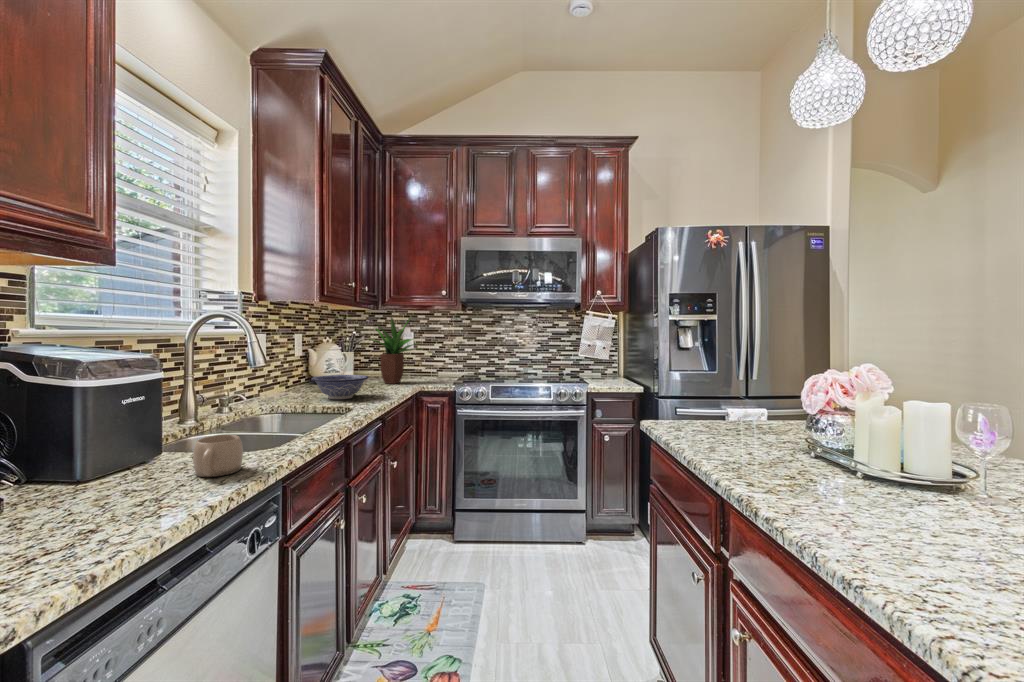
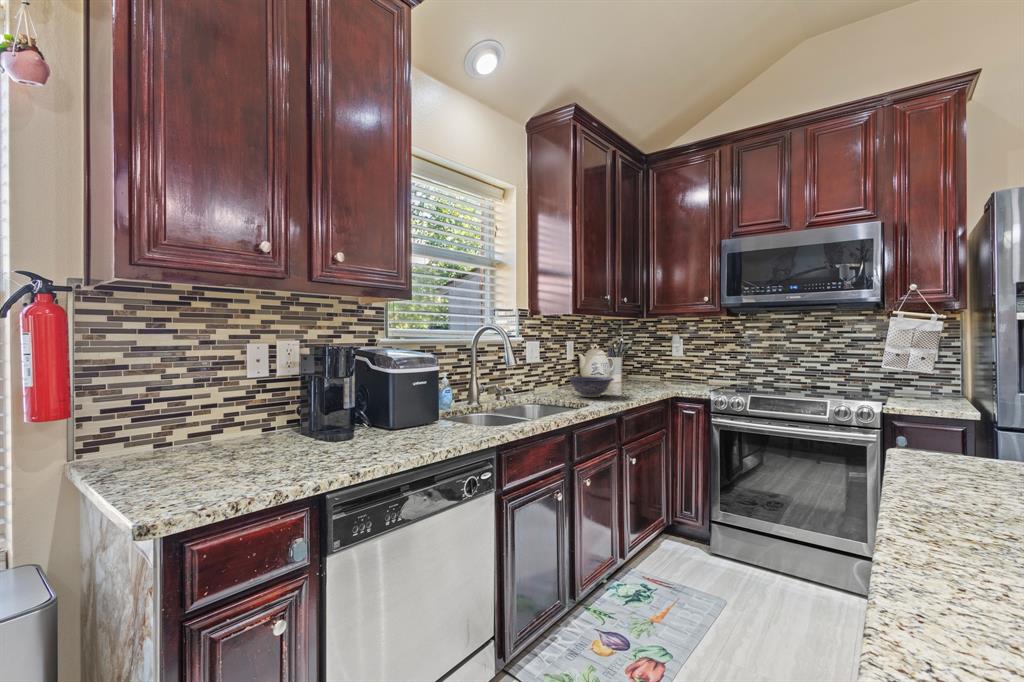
potted plant: present [373,317,420,384] -> none [626,324,683,388]
mug: present [193,435,243,477] -> none [443,411,471,437]

